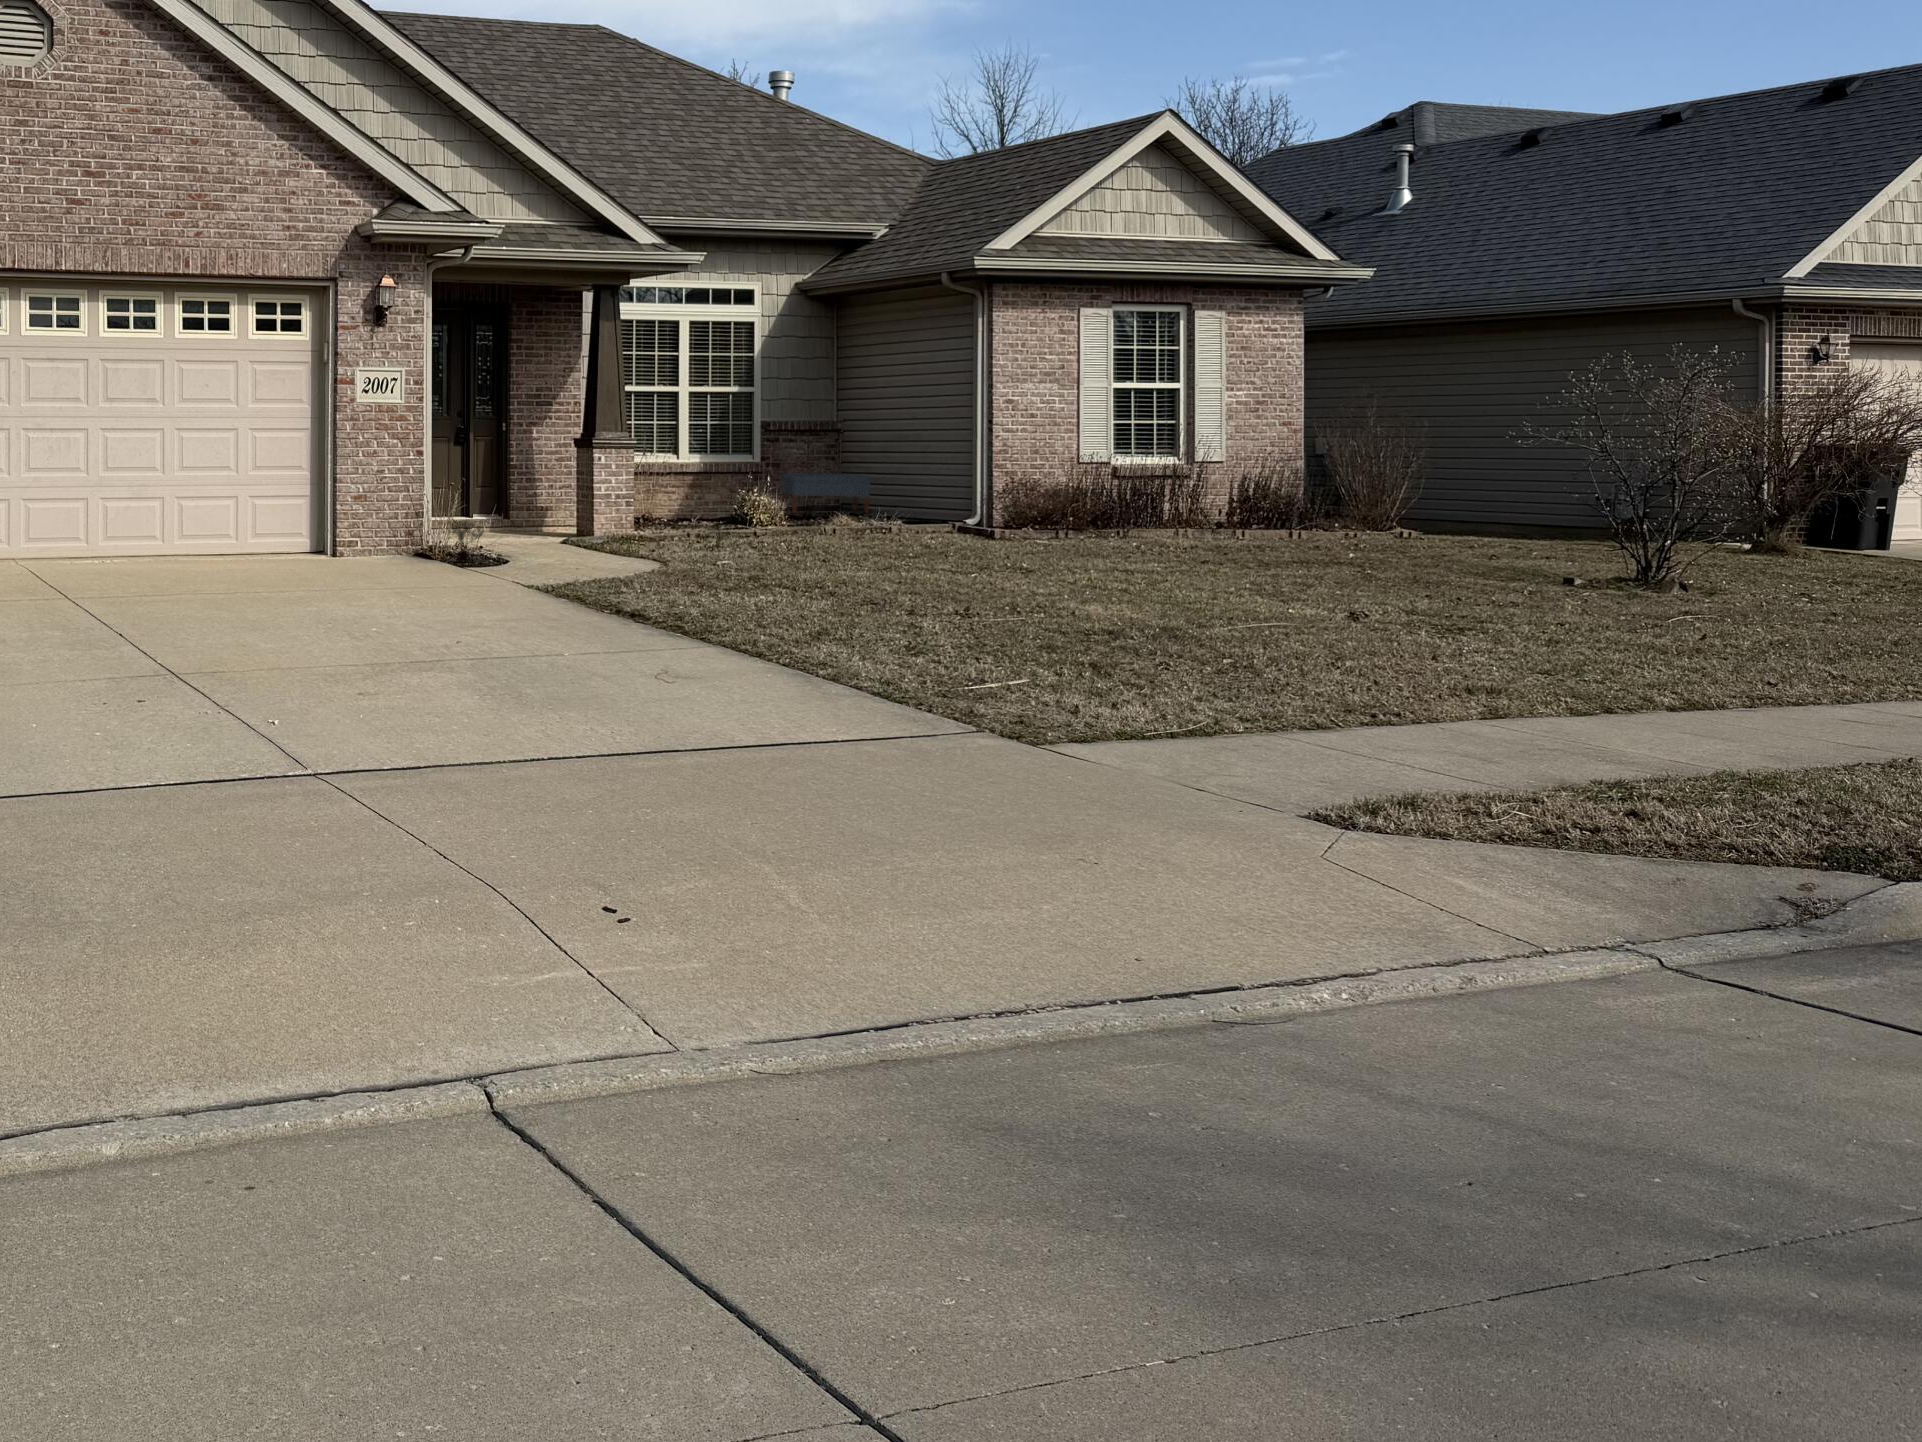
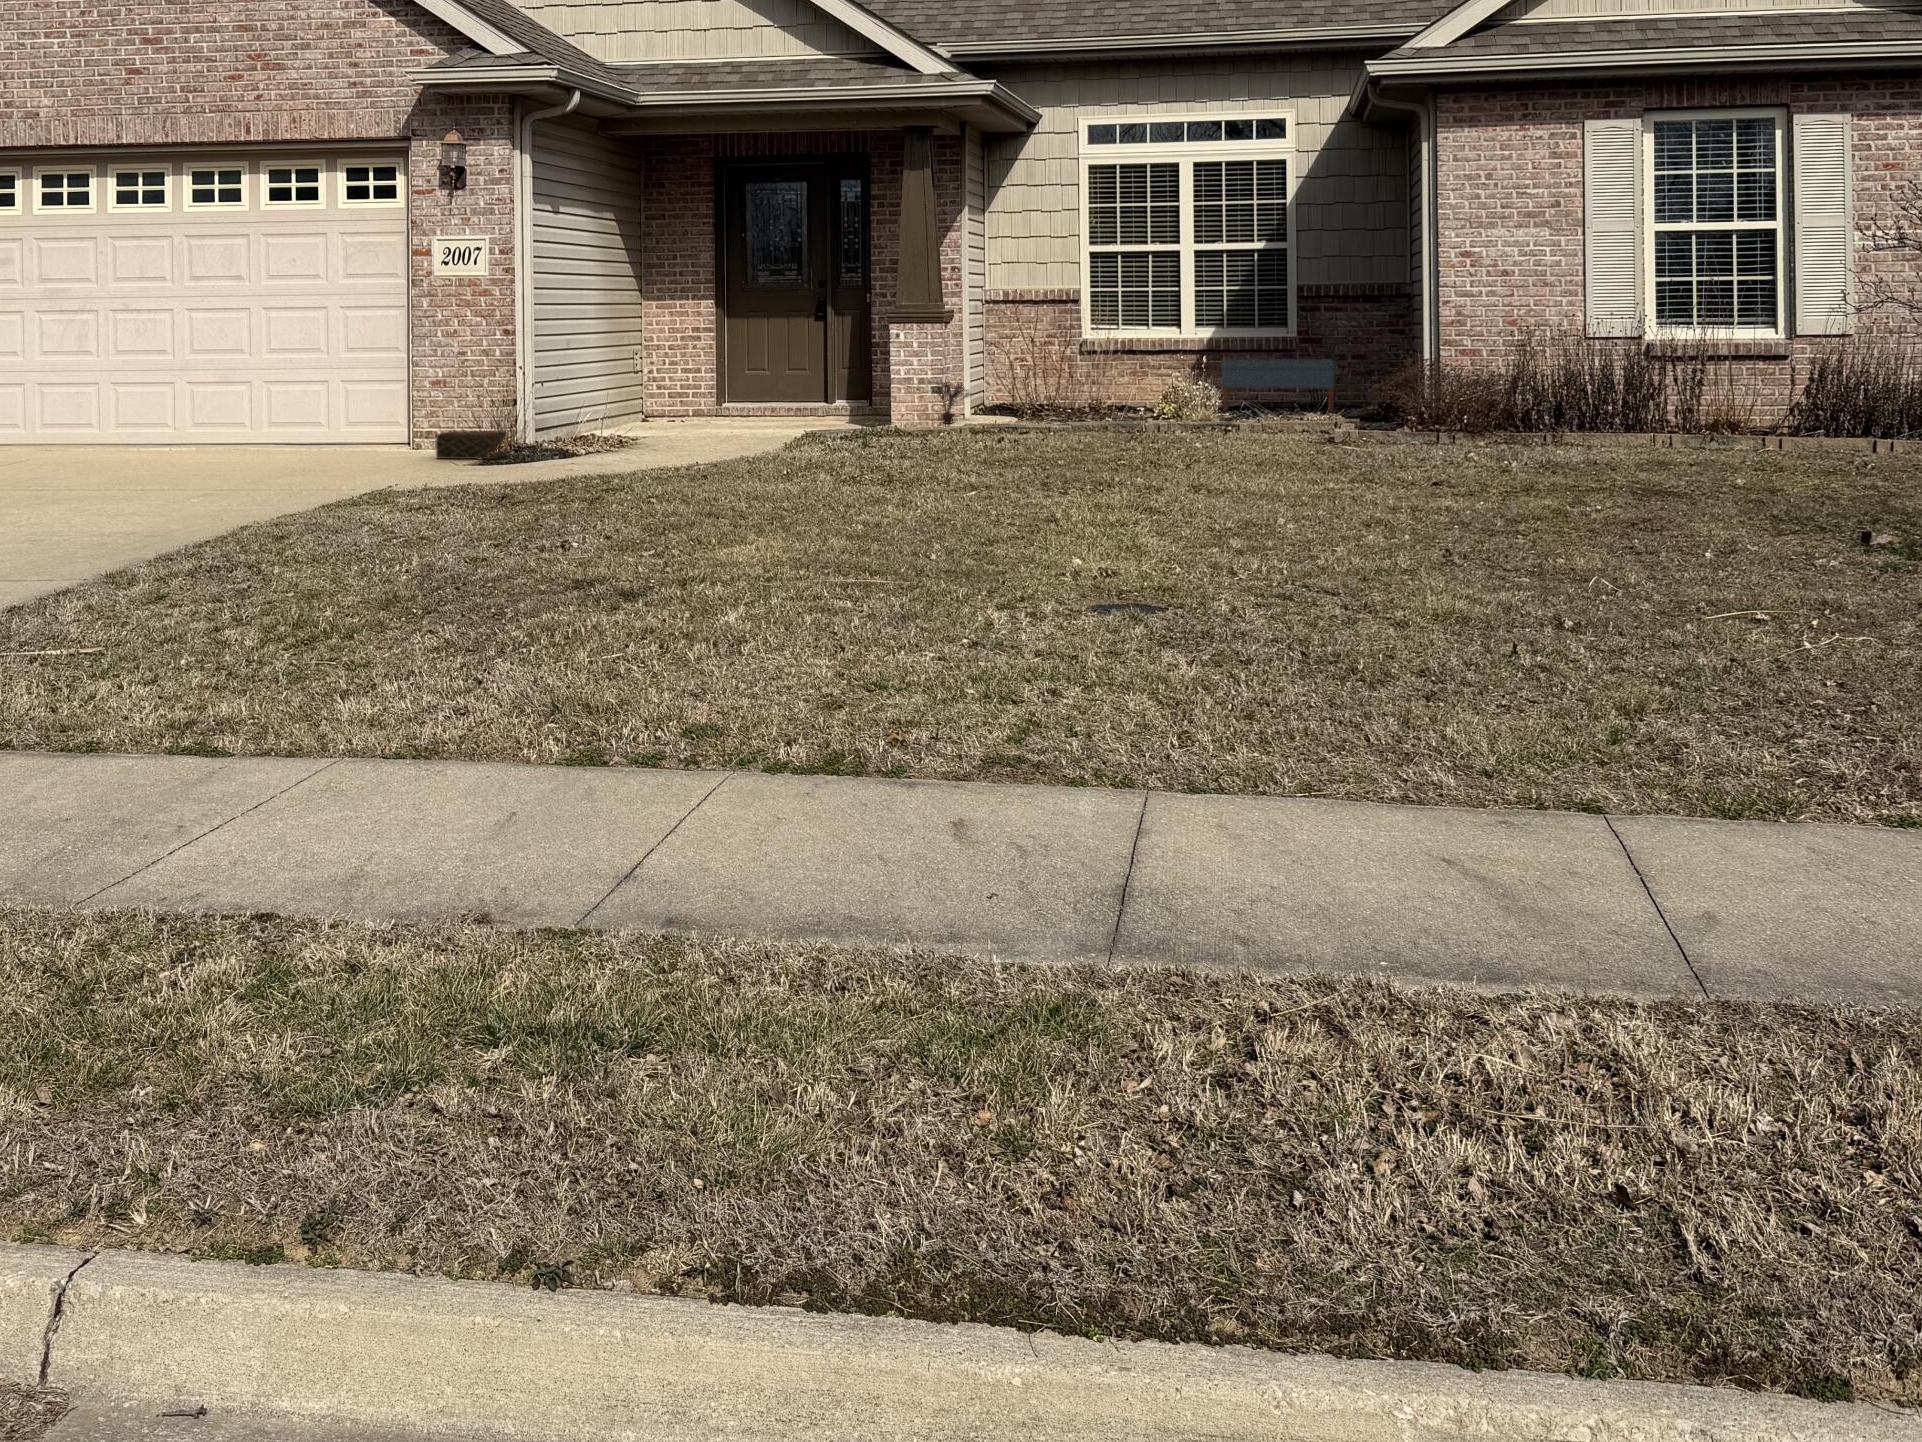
potted plant: present [448,522,484,562] -> present [929,383,972,424]
woven basket: none [377,541,437,567] -> present [436,431,507,459]

